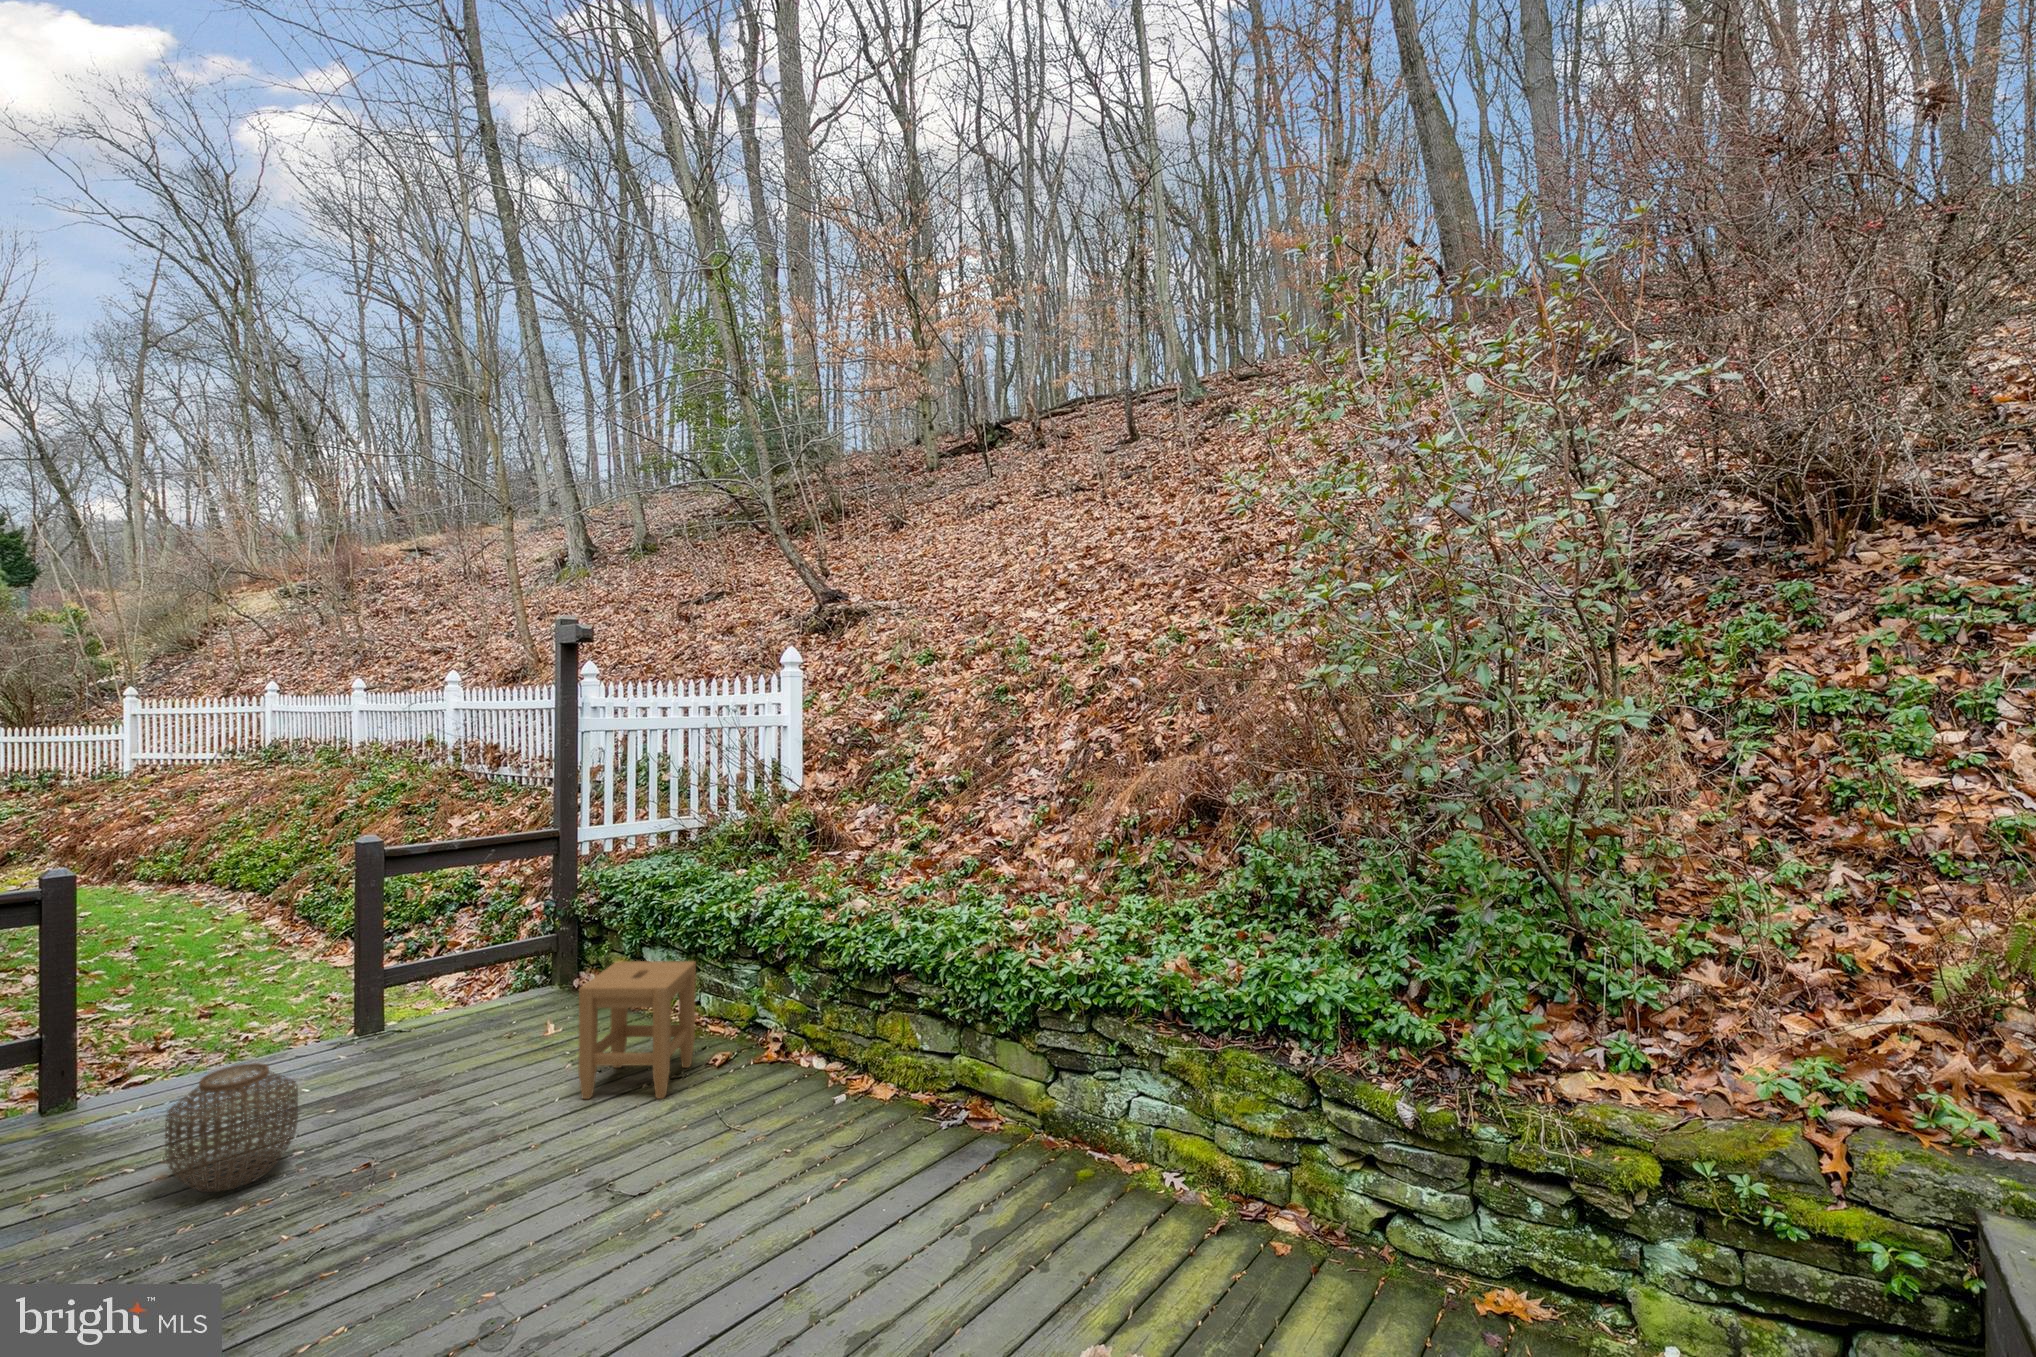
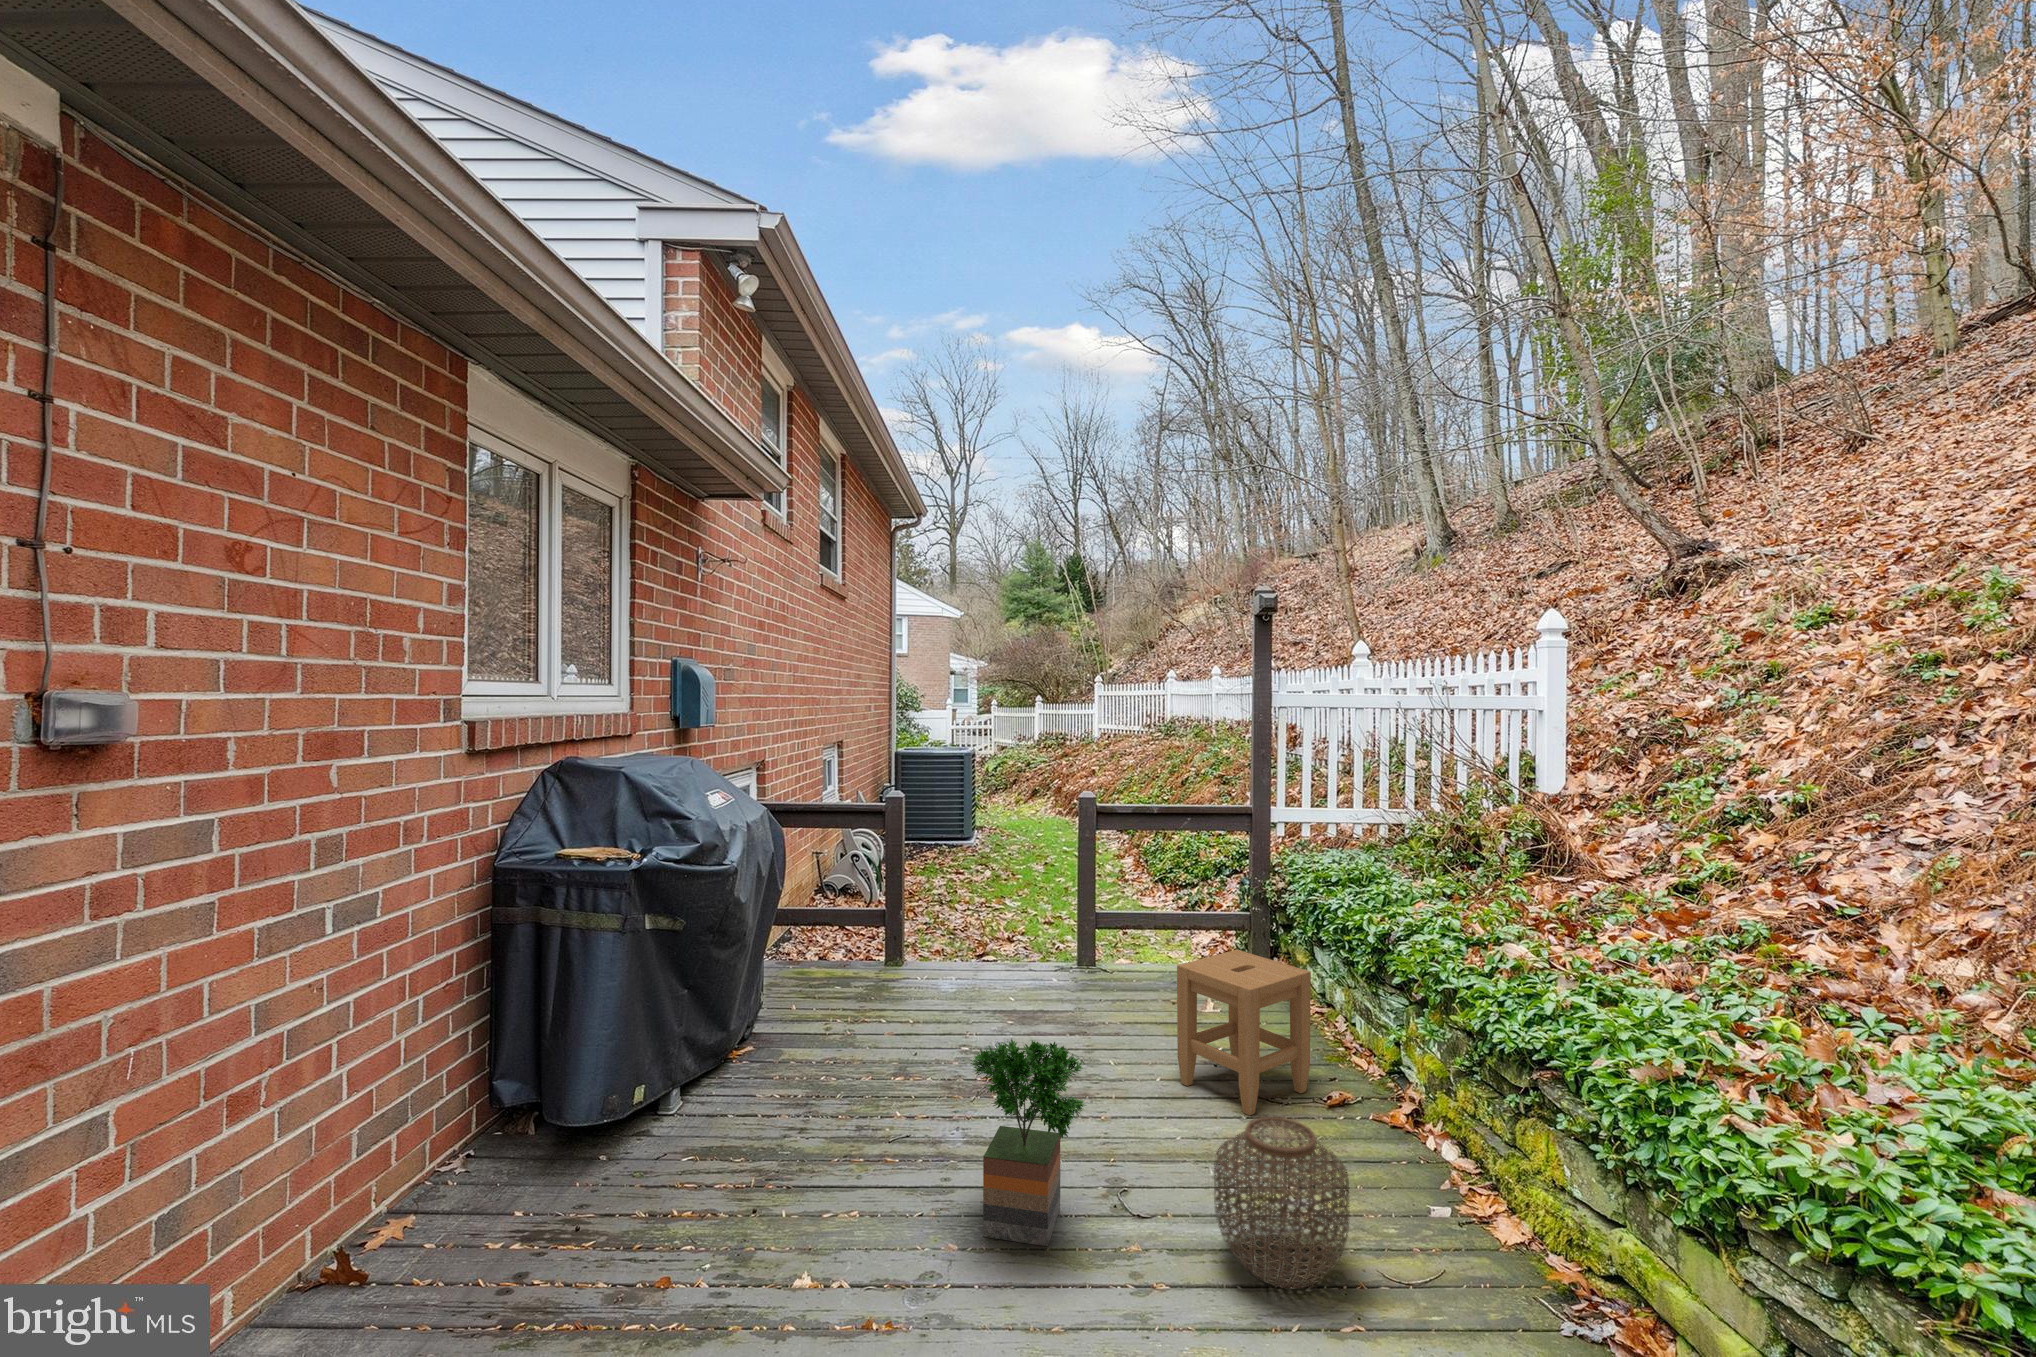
woven basket: present [165,1063,298,1192] -> present [1214,1117,1349,1289]
potted tree: none [480,1076,620,1292] -> present [971,1039,1086,1246]

